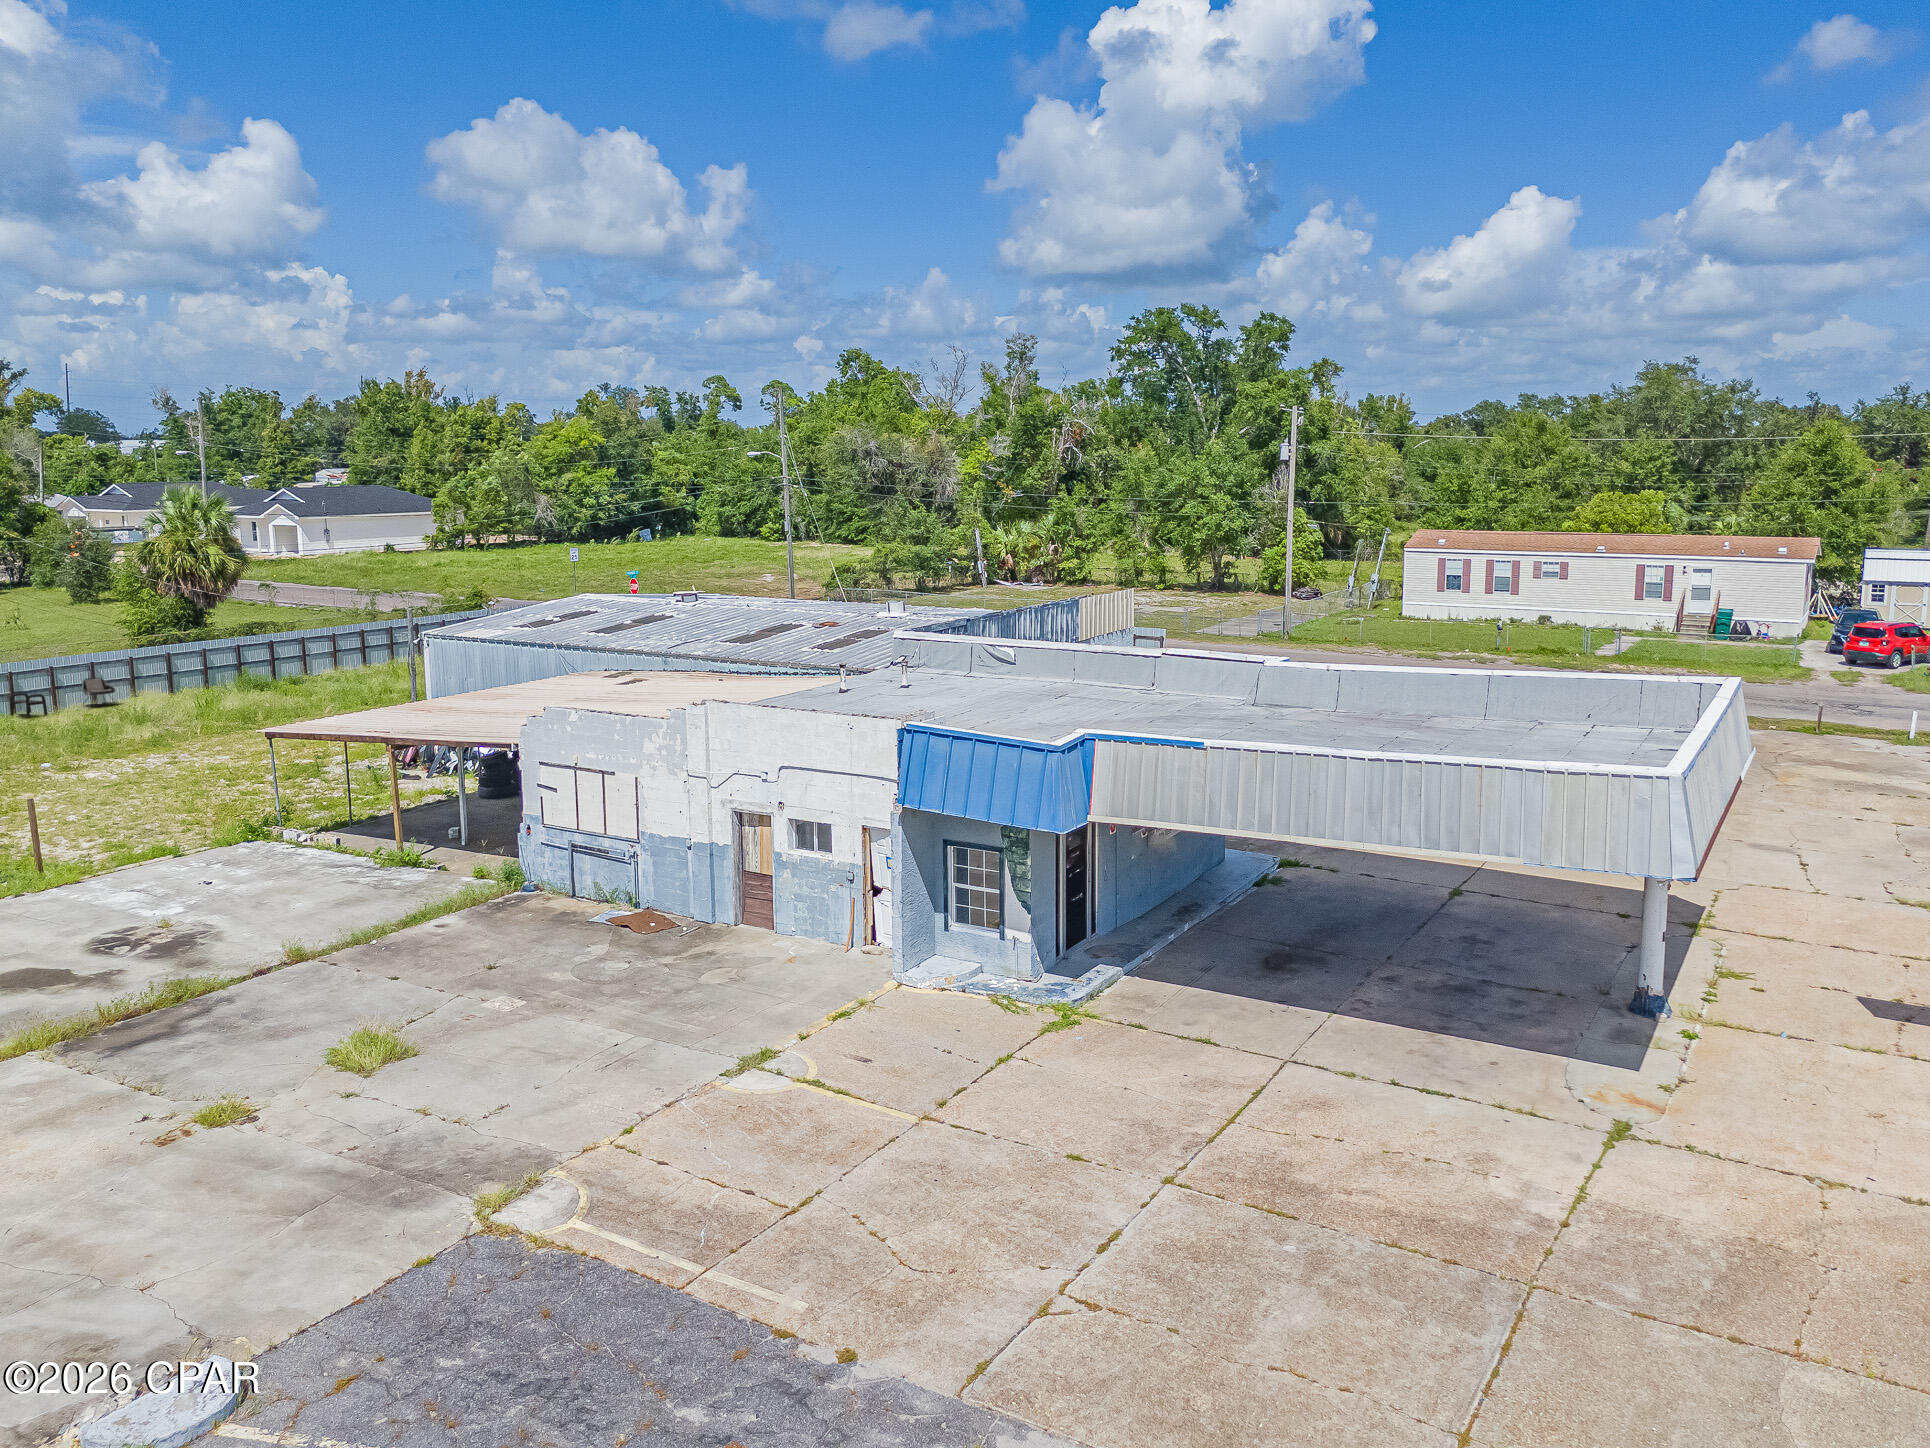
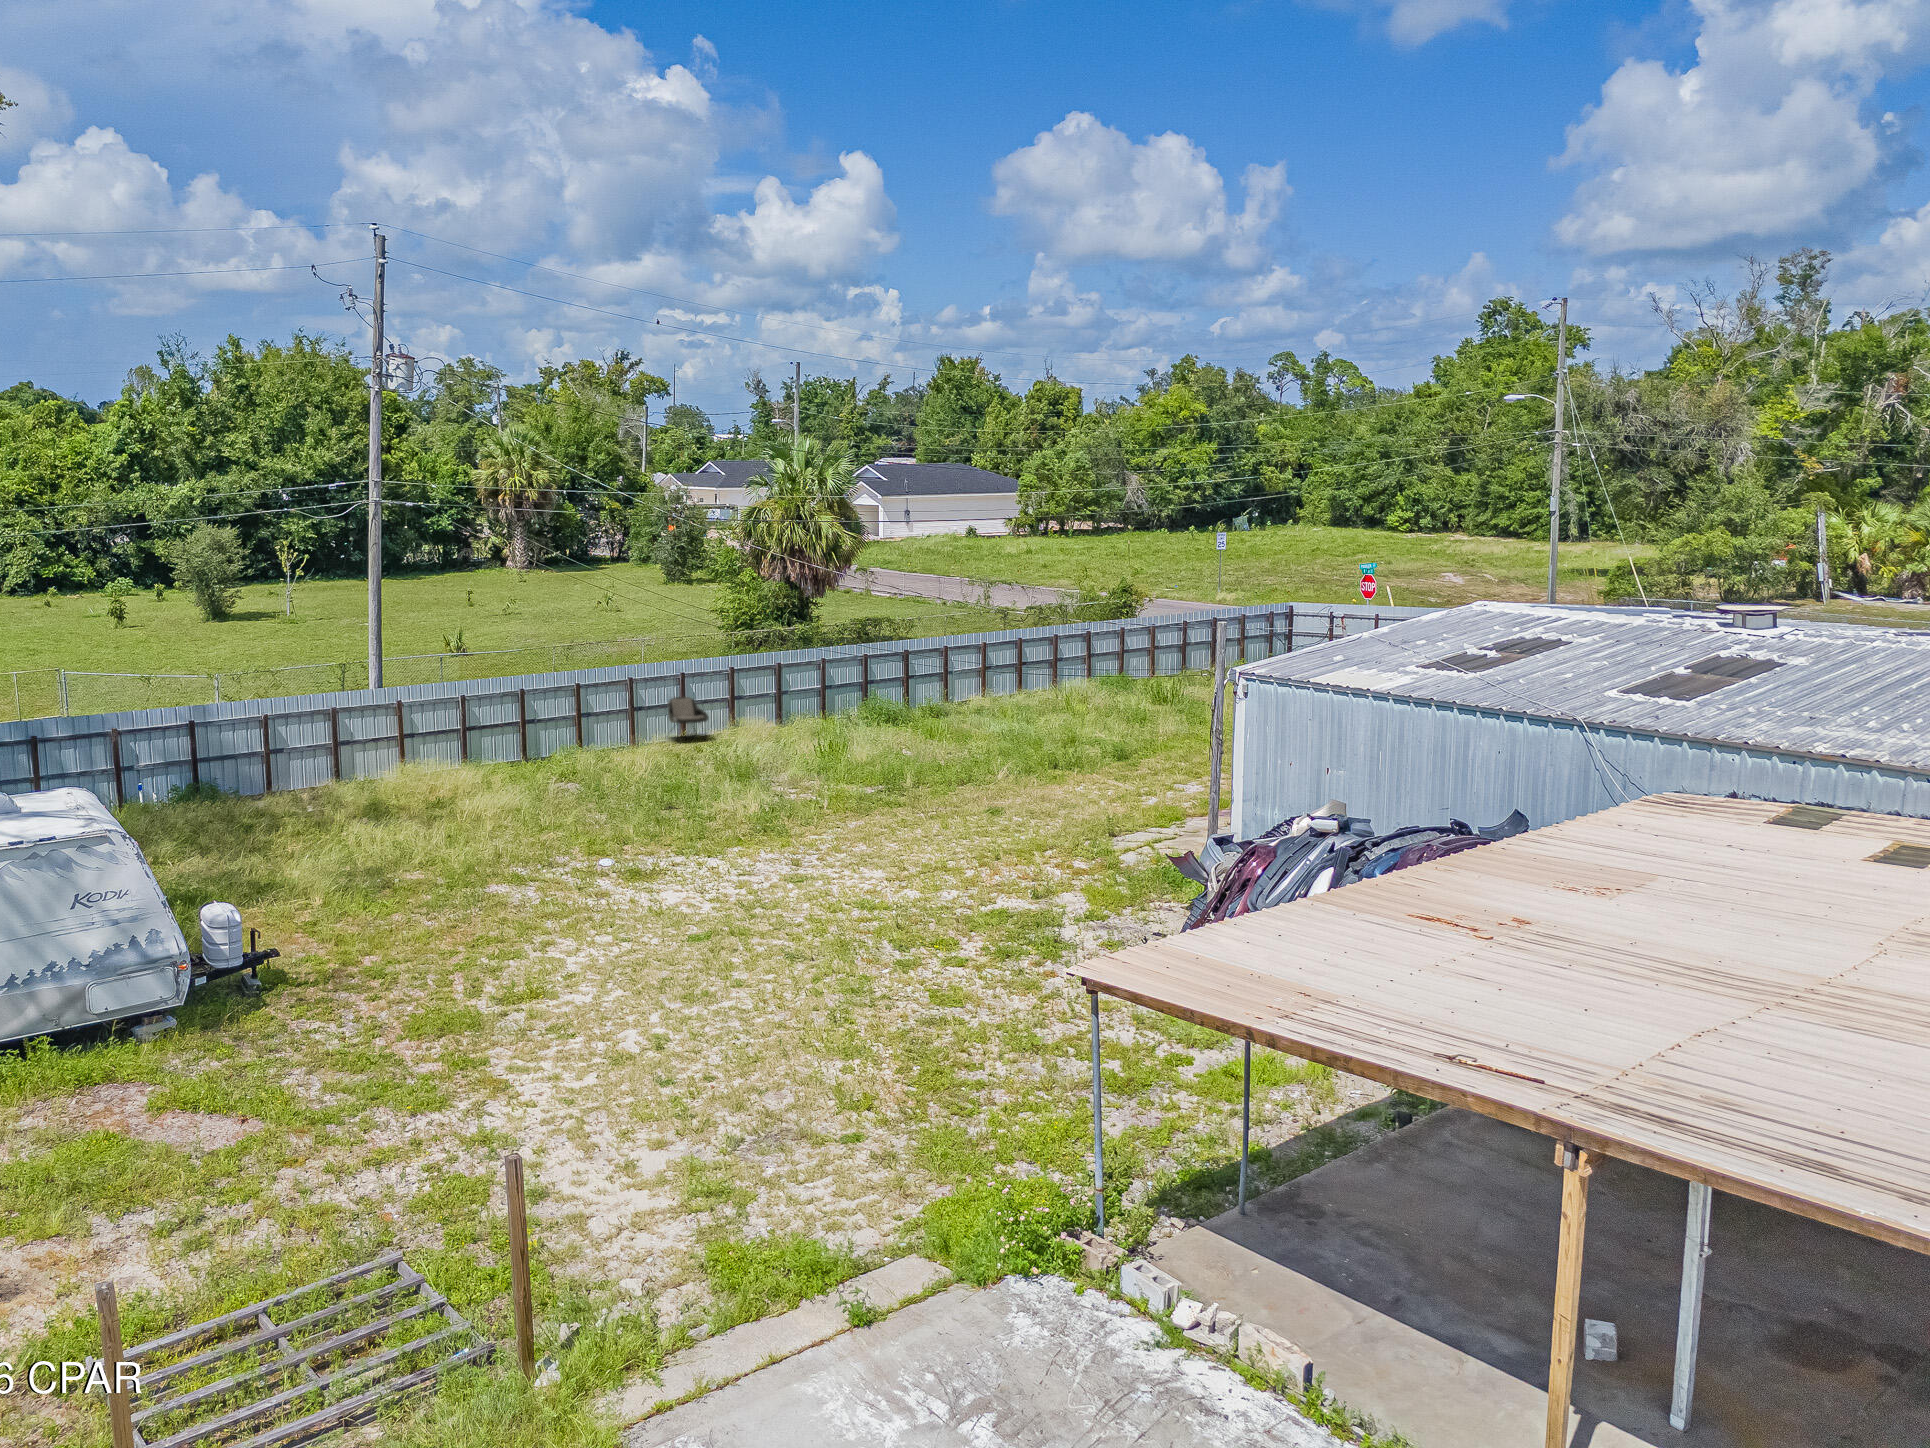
bench: present [10,693,47,717] -> none [576,715,622,754]

